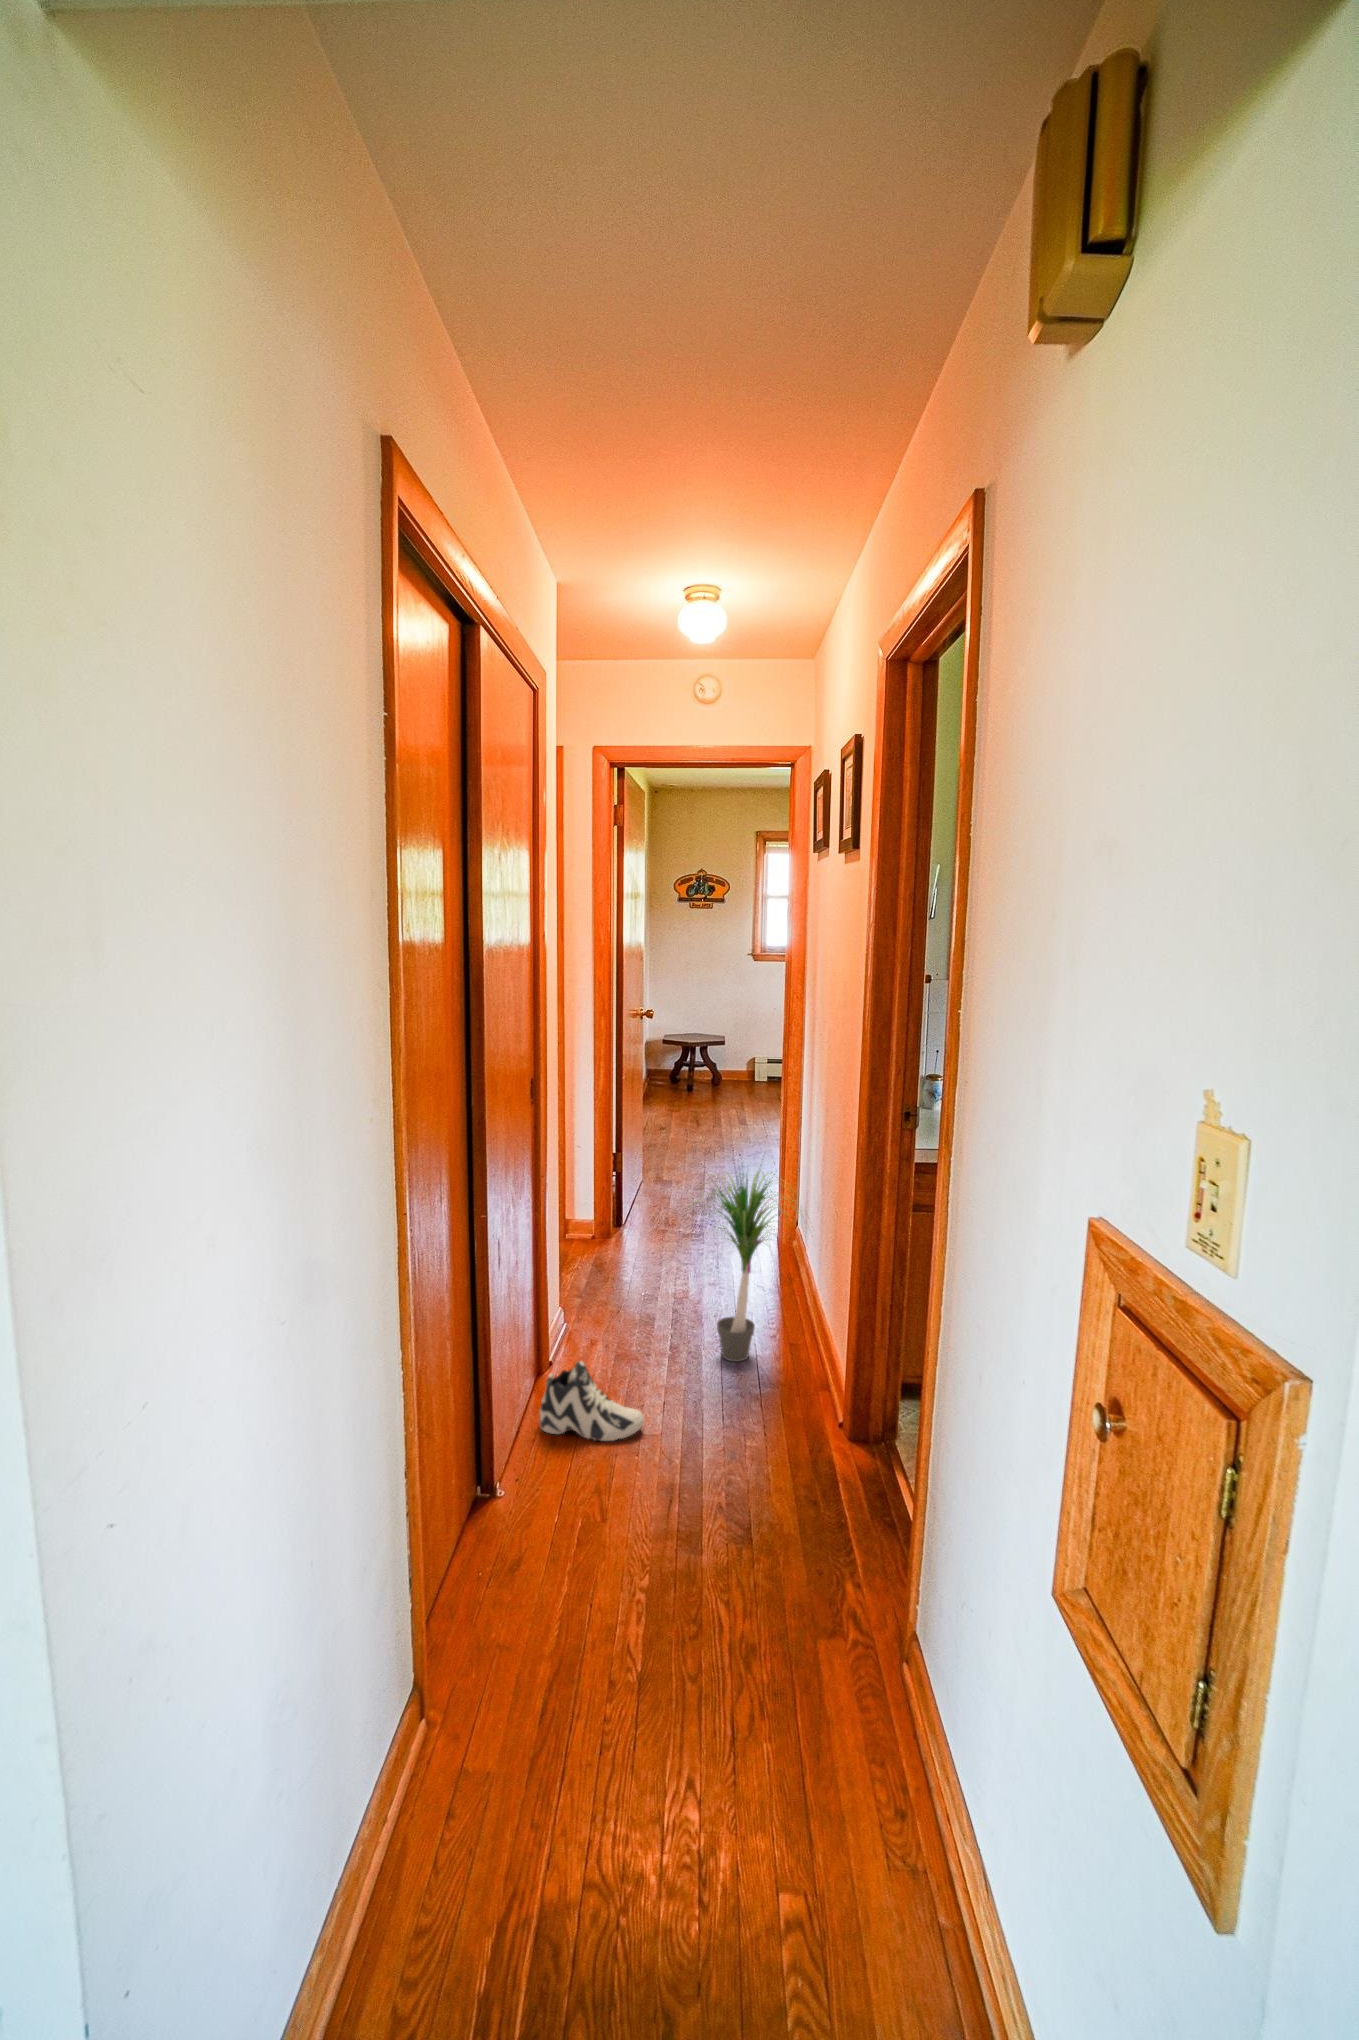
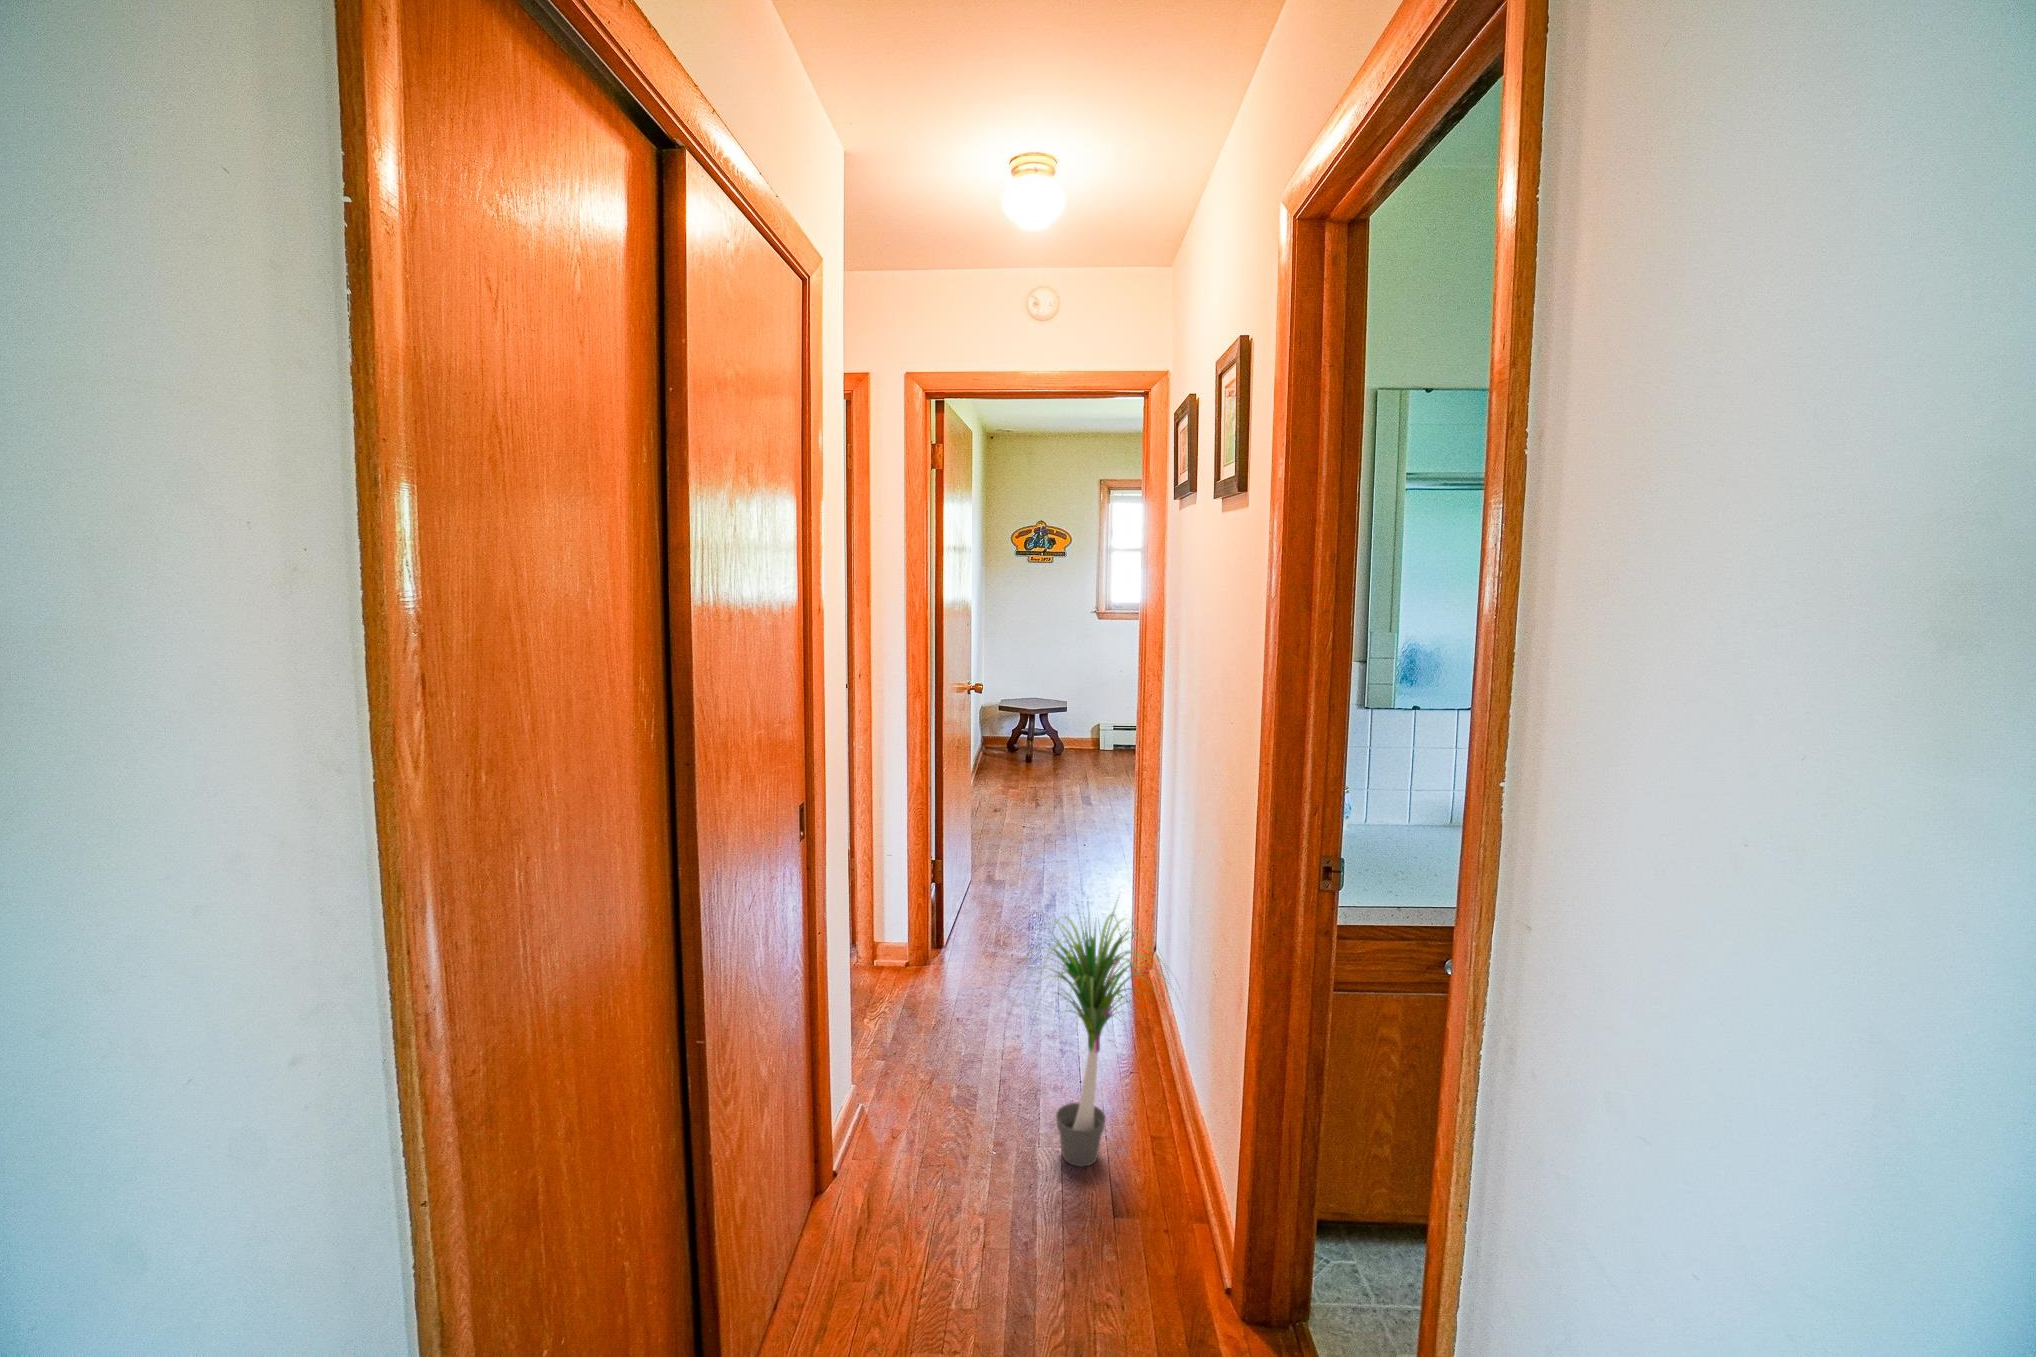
sneaker: present [539,1361,644,1441] -> none [812,1198,956,1319]

